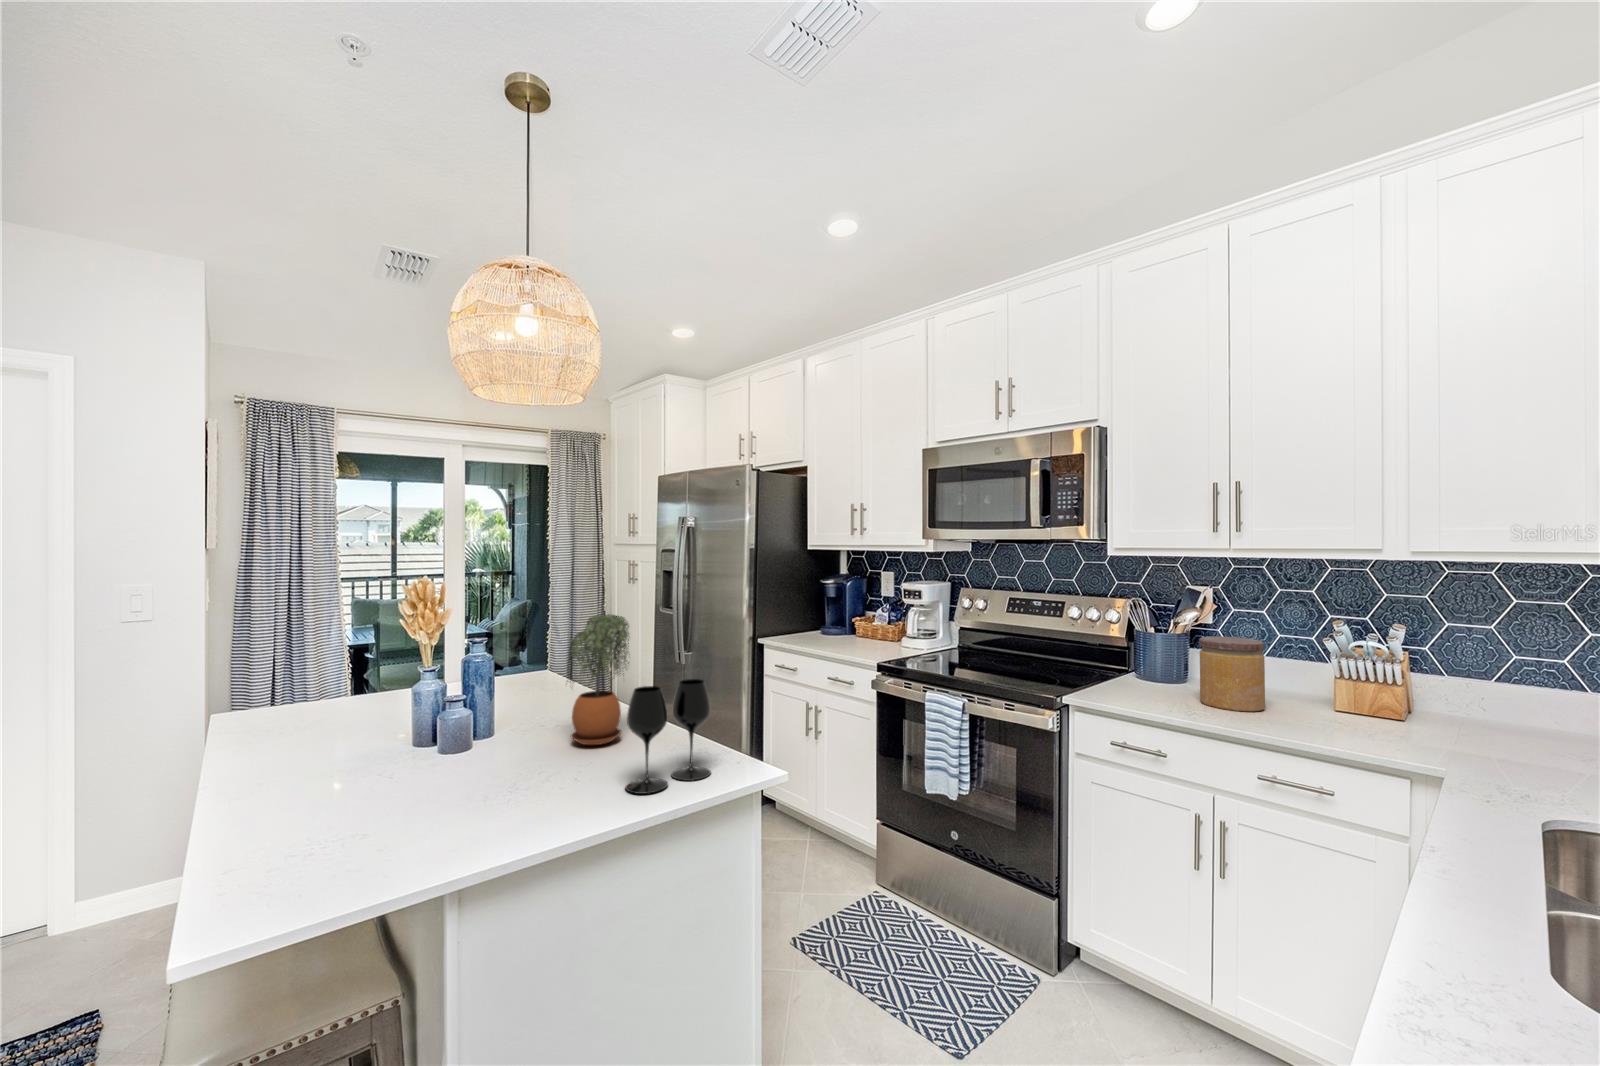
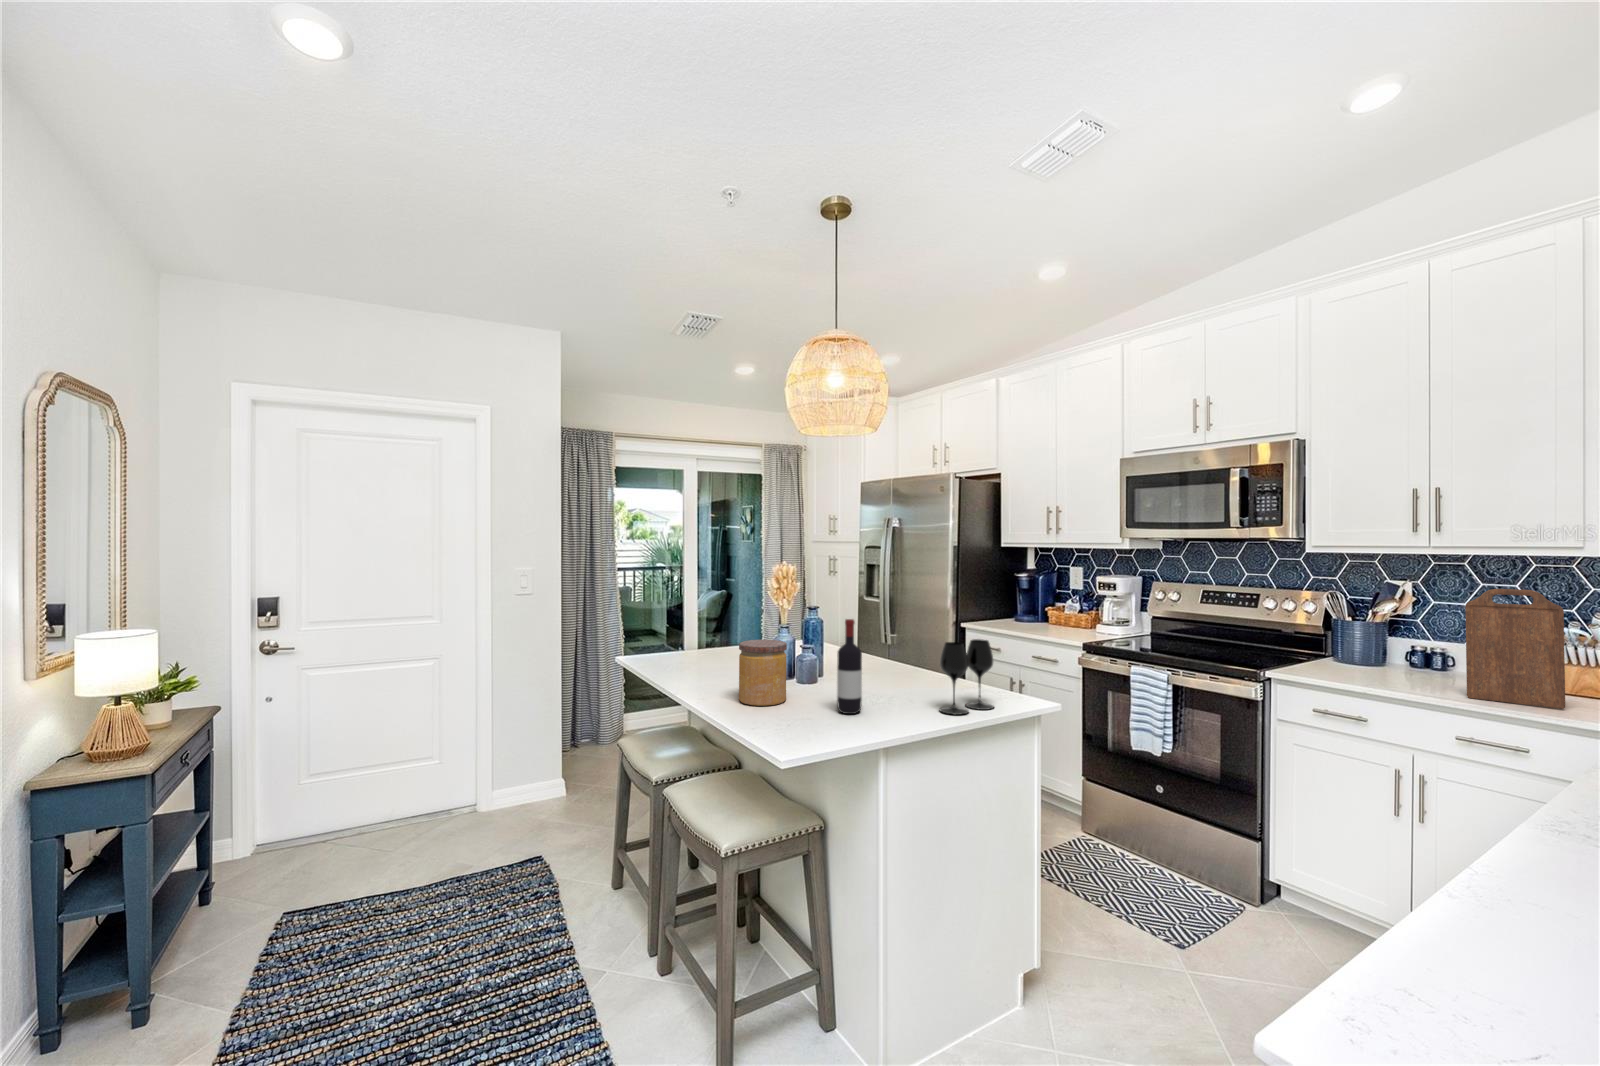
cutting board: none [1267,598,1370,741] -> present [1465,589,1565,709]
potted plant: present [568,615,630,745] -> none [870,593,915,688]
jar: present [1199,636,1265,712] -> present [739,640,787,706]
wine bottle: none [465,659,506,804] -> present [837,619,862,714]

